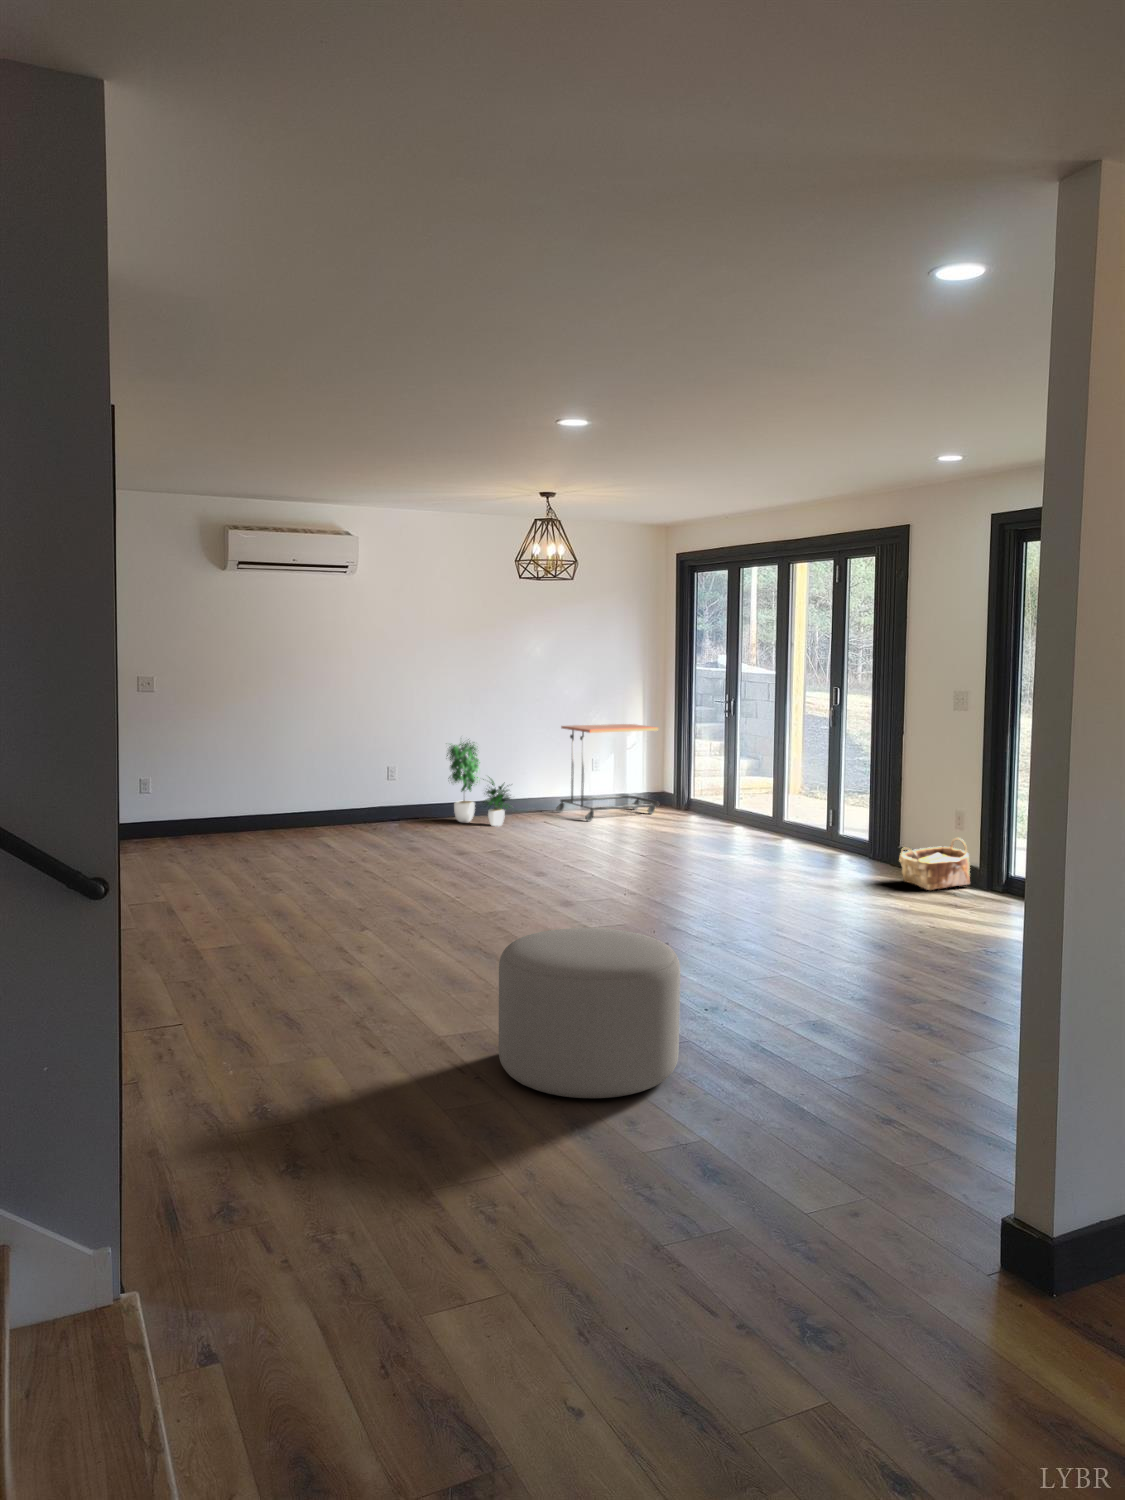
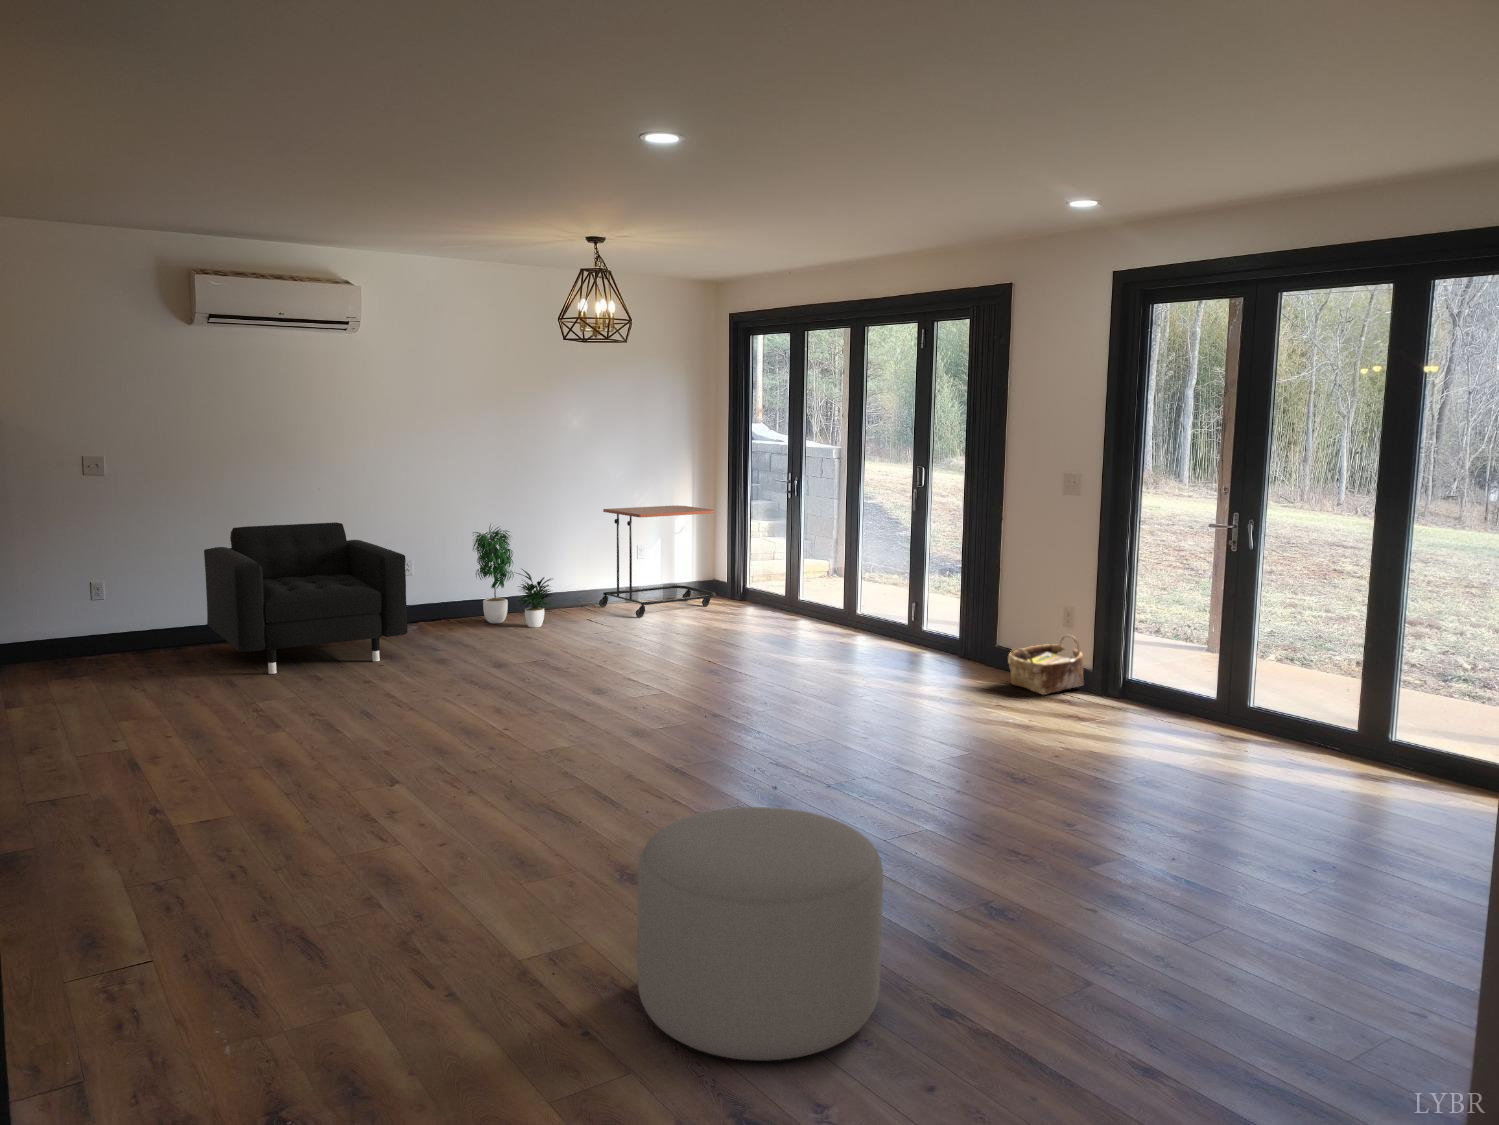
armchair: none [230,732,386,853] -> present [204,522,408,674]

